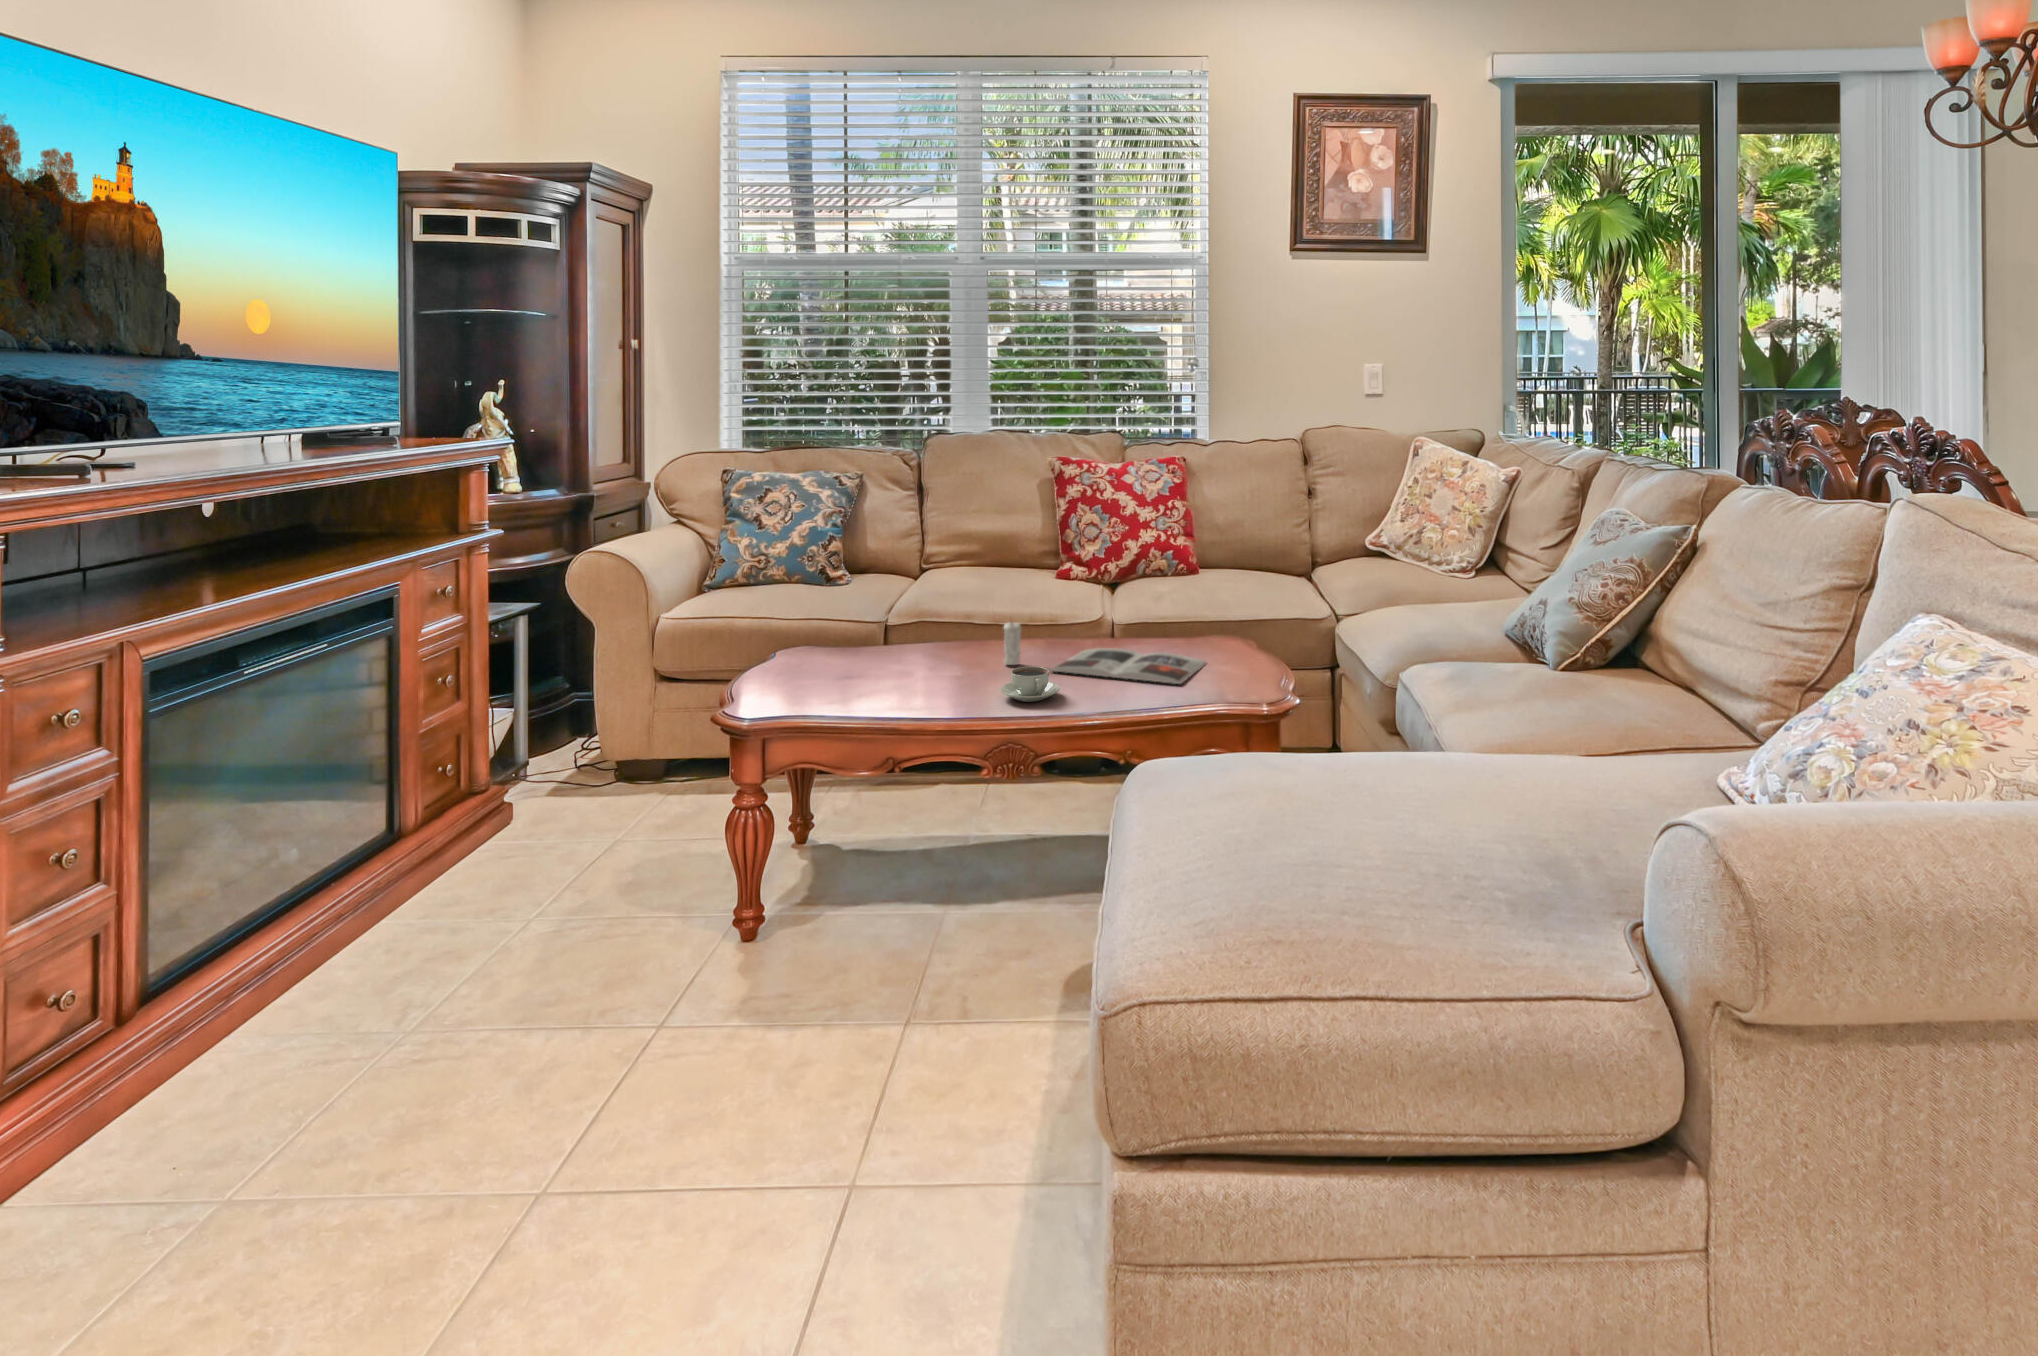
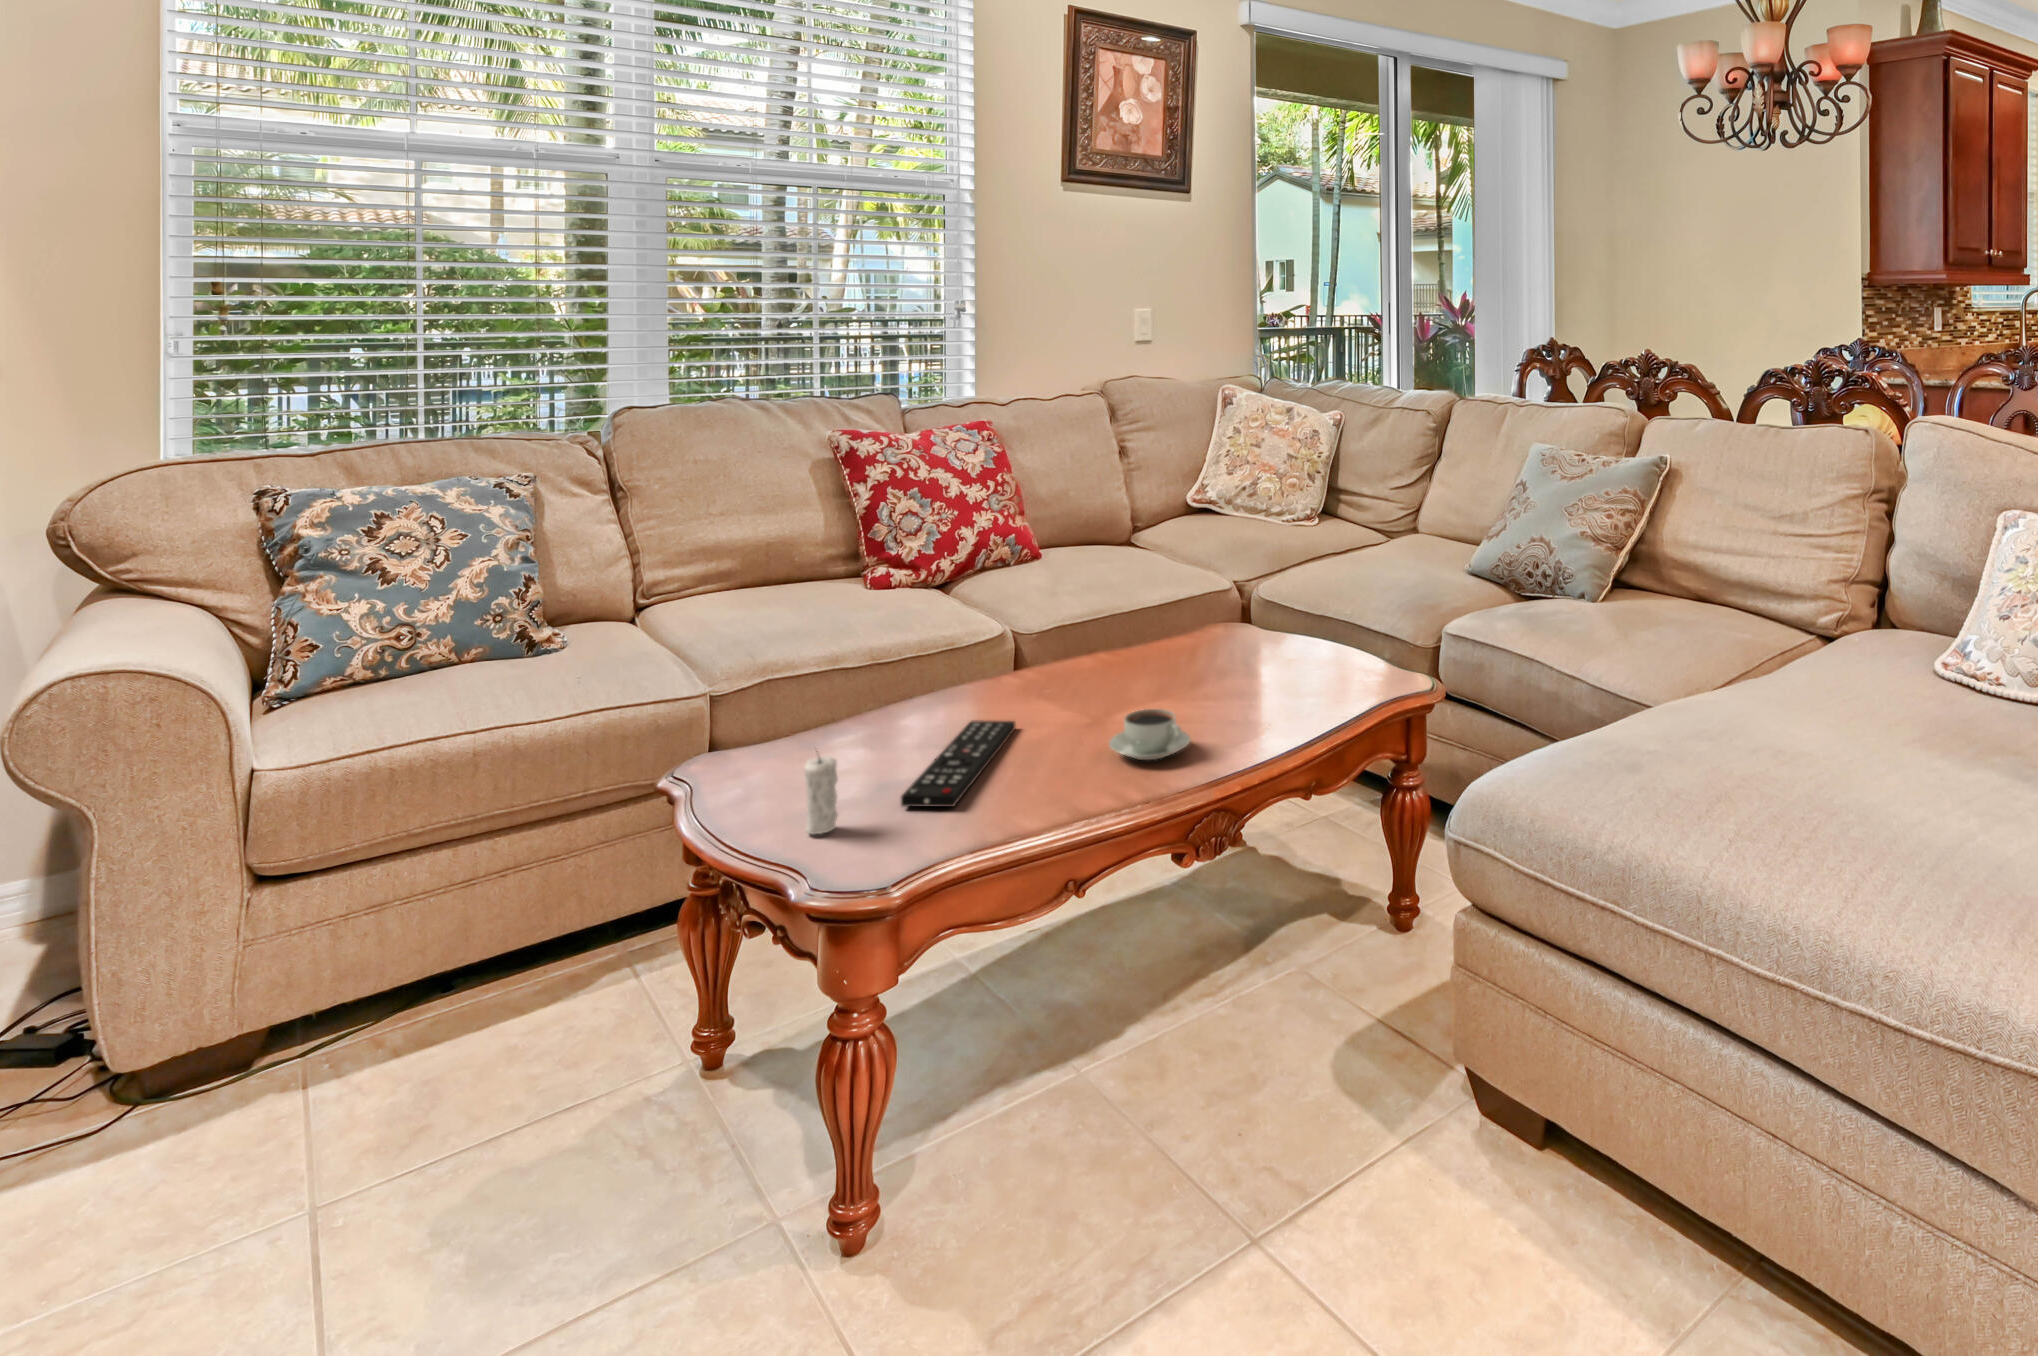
candle: present [1004,623,1021,665] -> present [804,756,838,834]
magazine: present [1052,648,1207,684] -> none [1098,659,1288,712]
remote control: none [856,658,984,698] -> present [901,720,1015,807]

